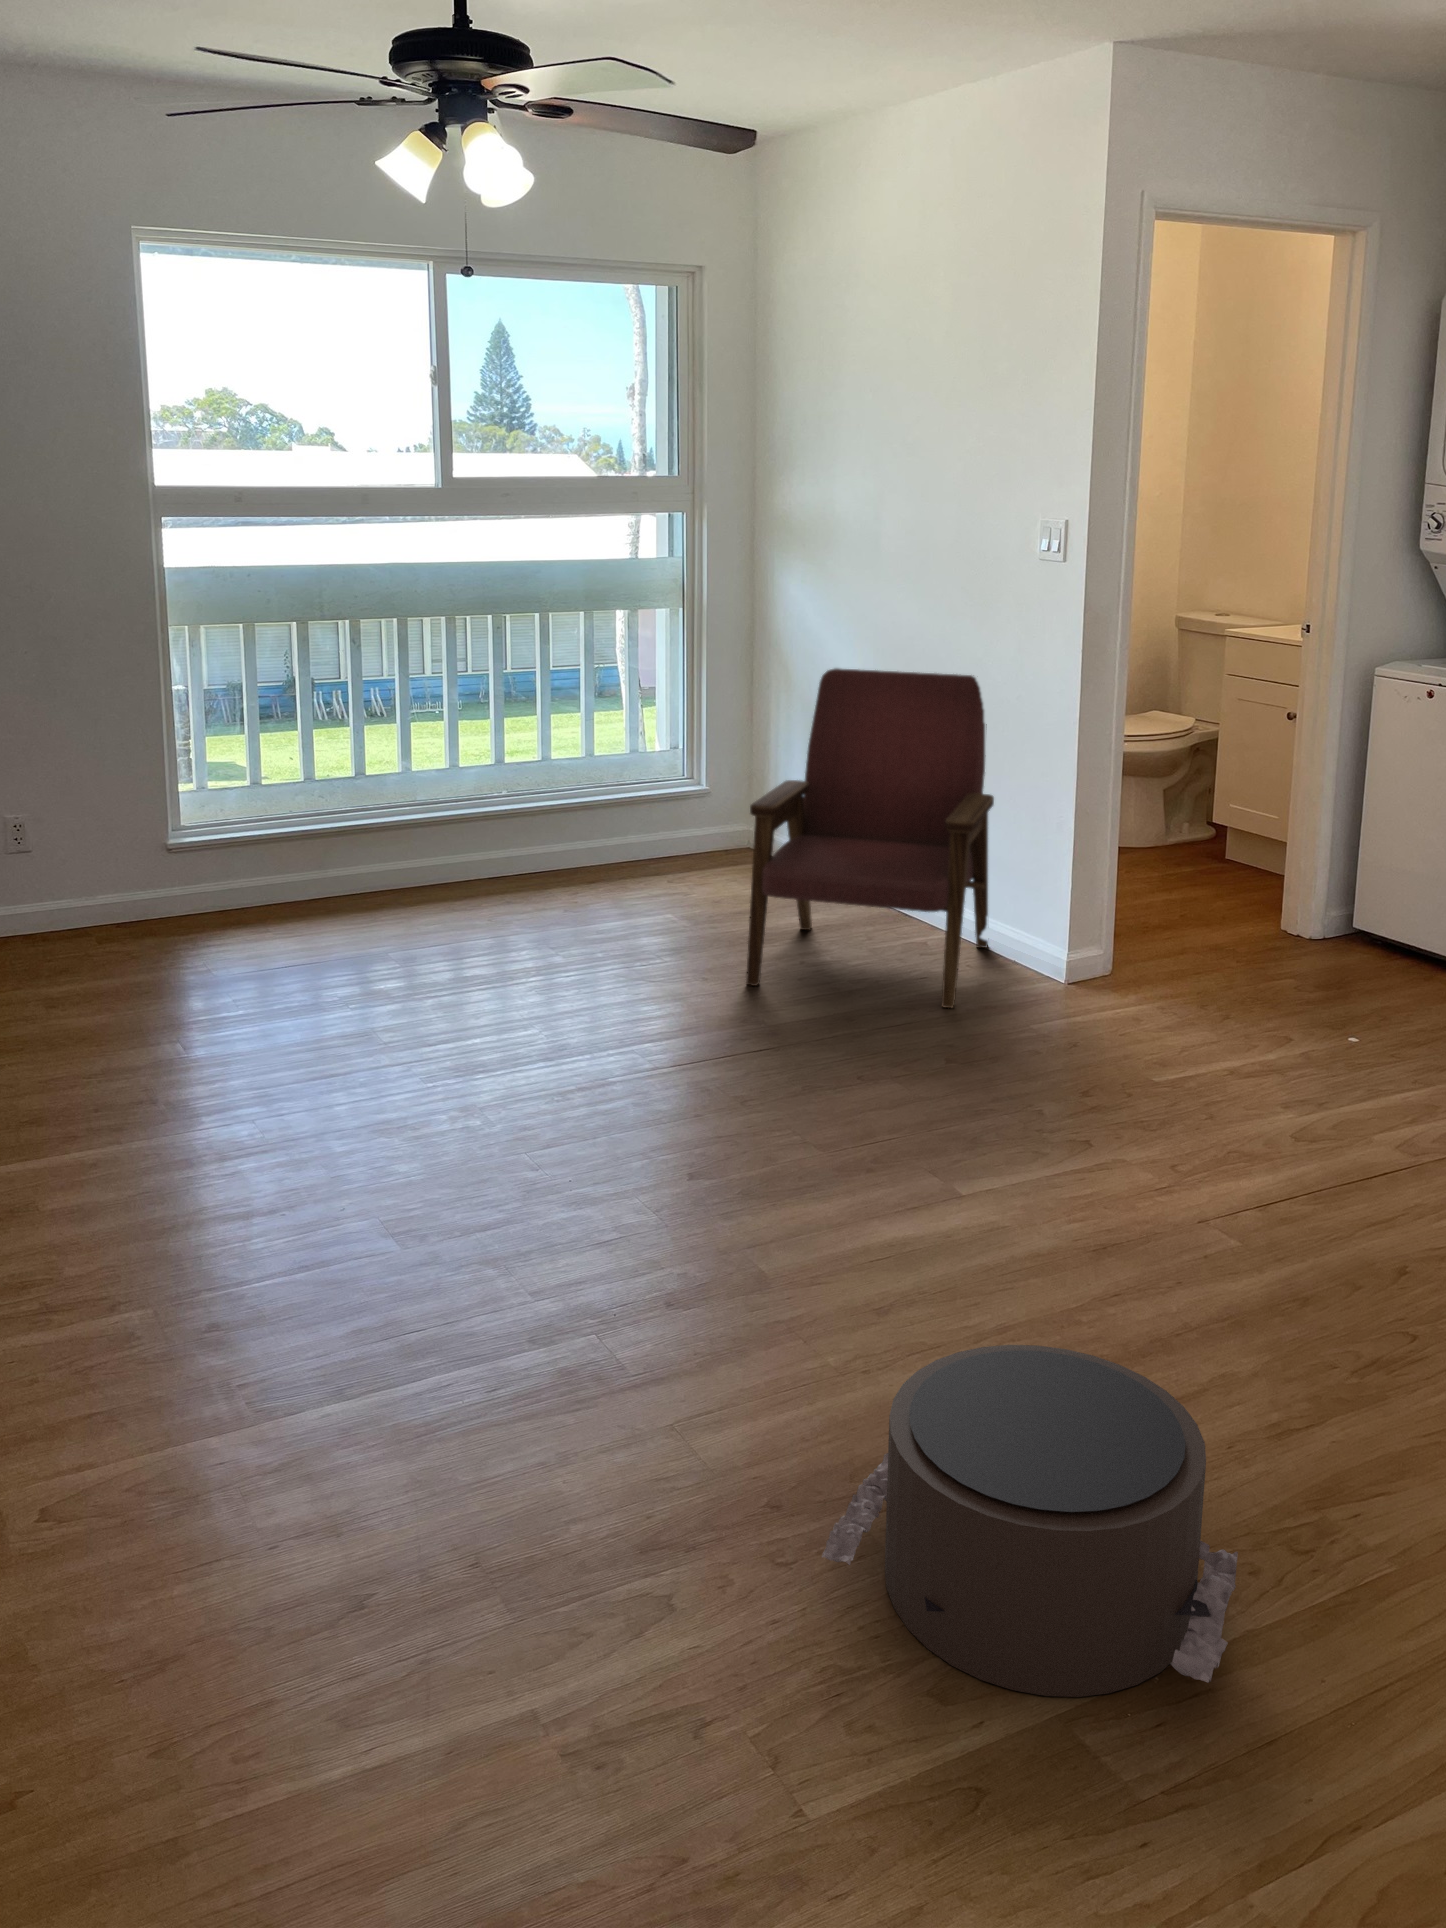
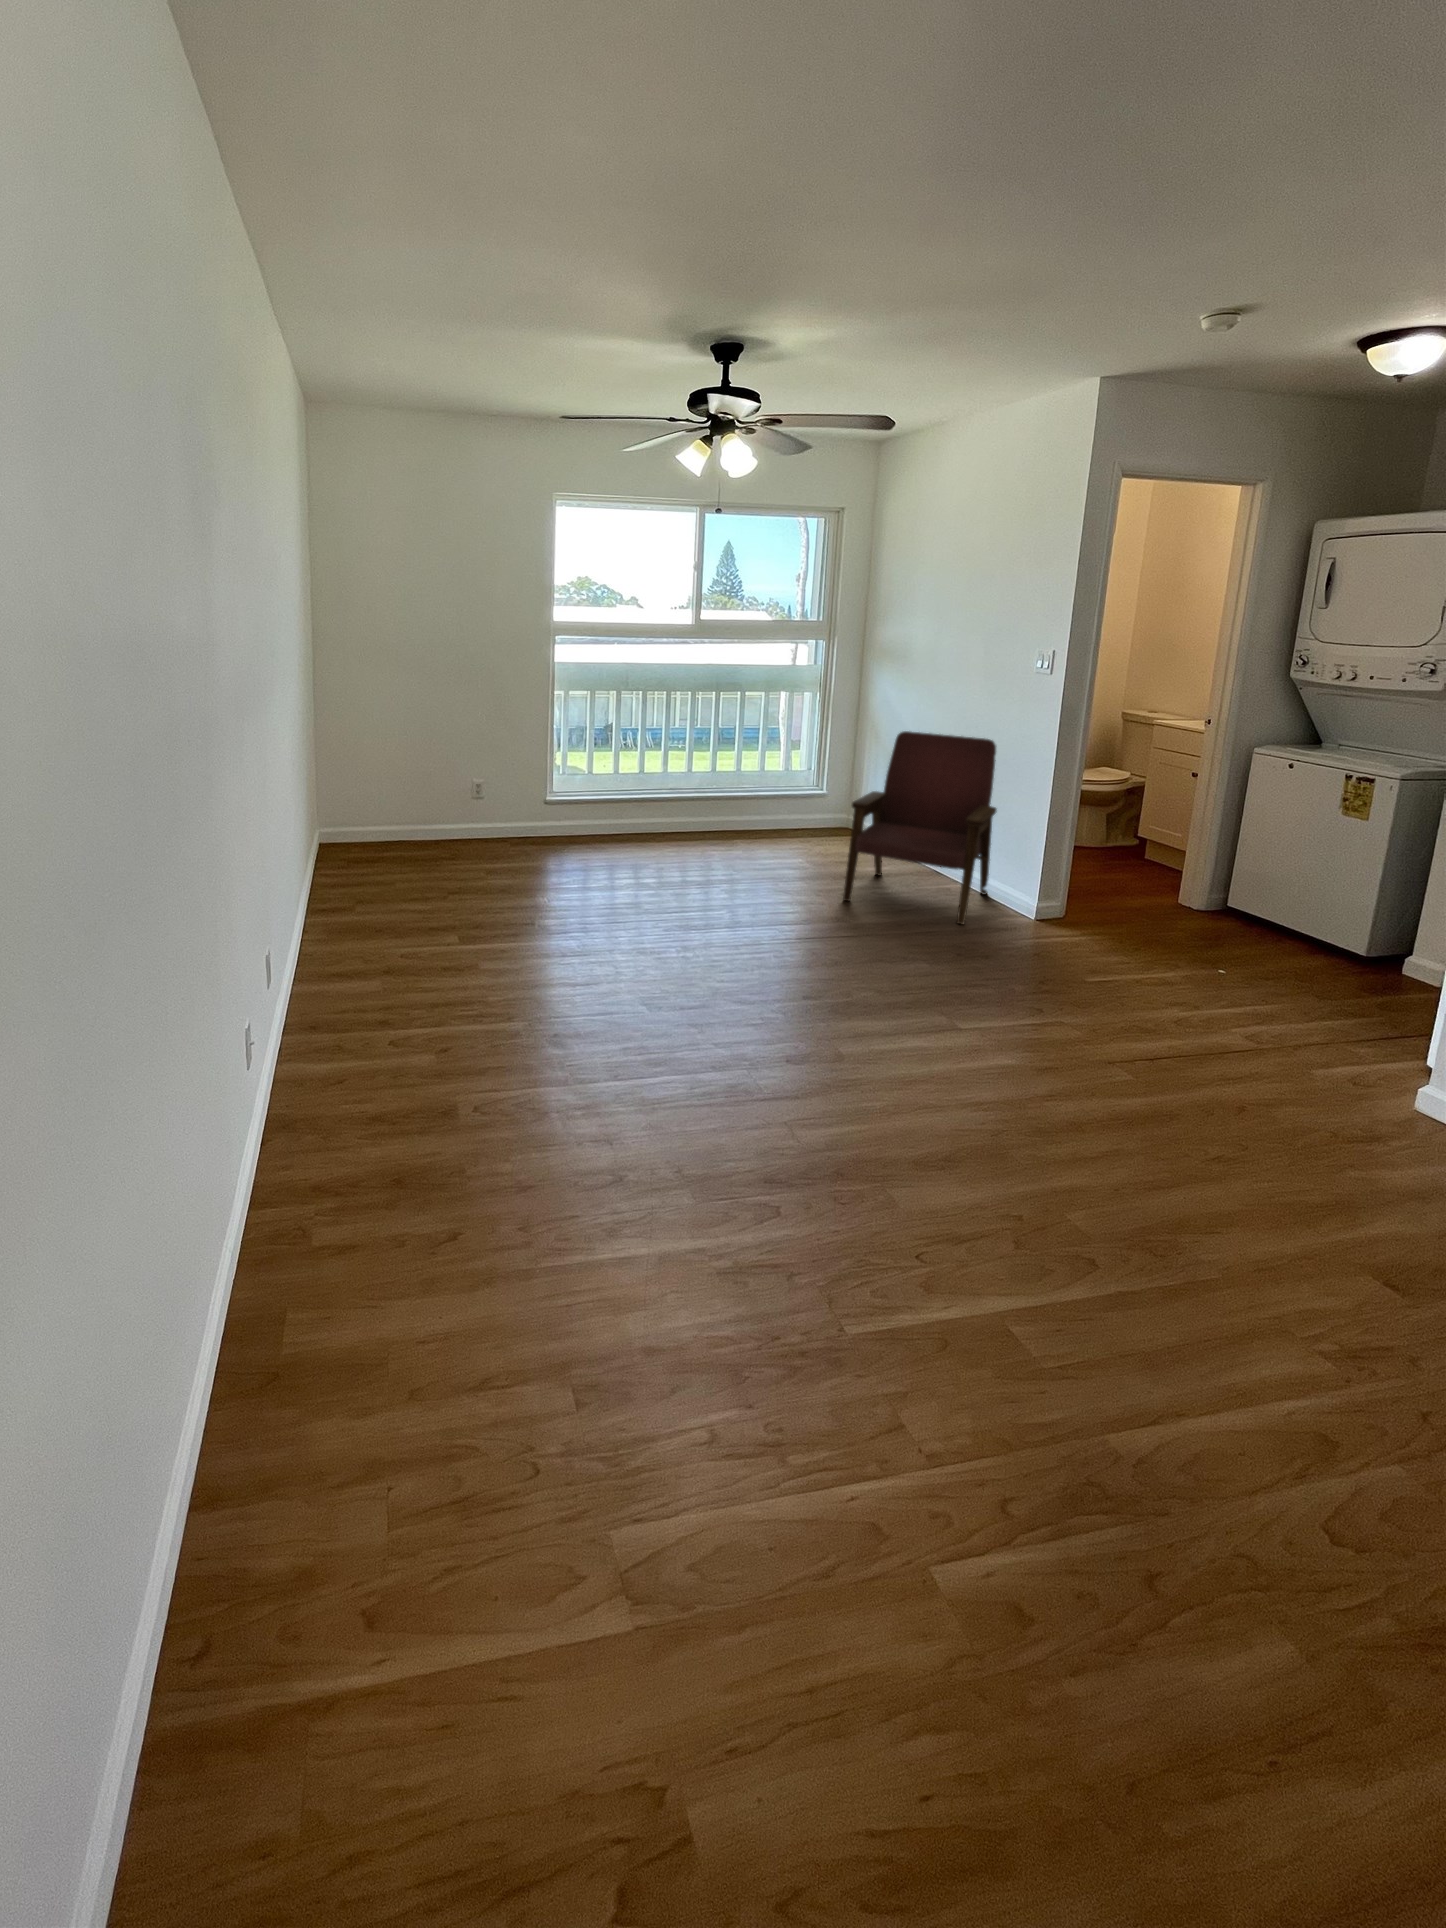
pouf: present [822,1345,1238,1697] -> none [873,1089,1115,1277]

